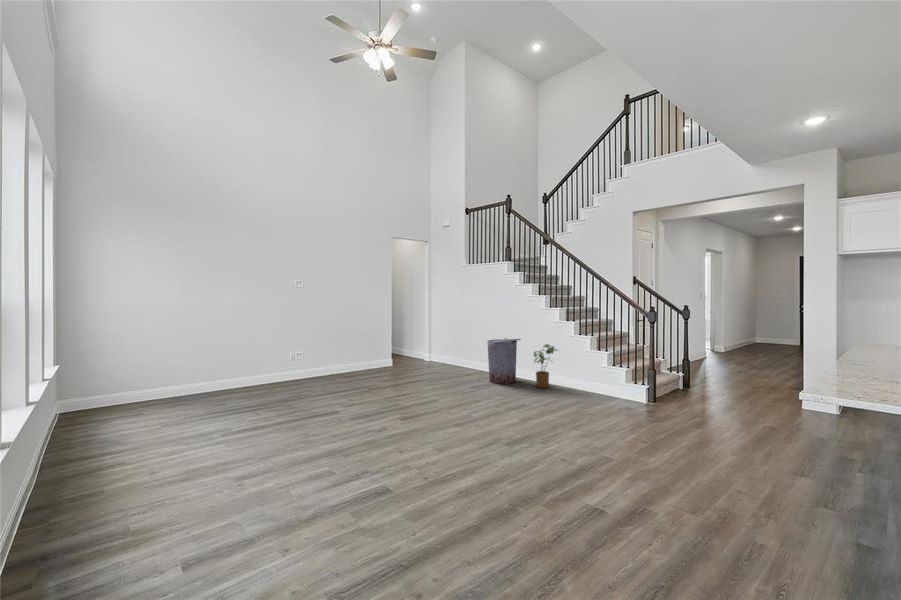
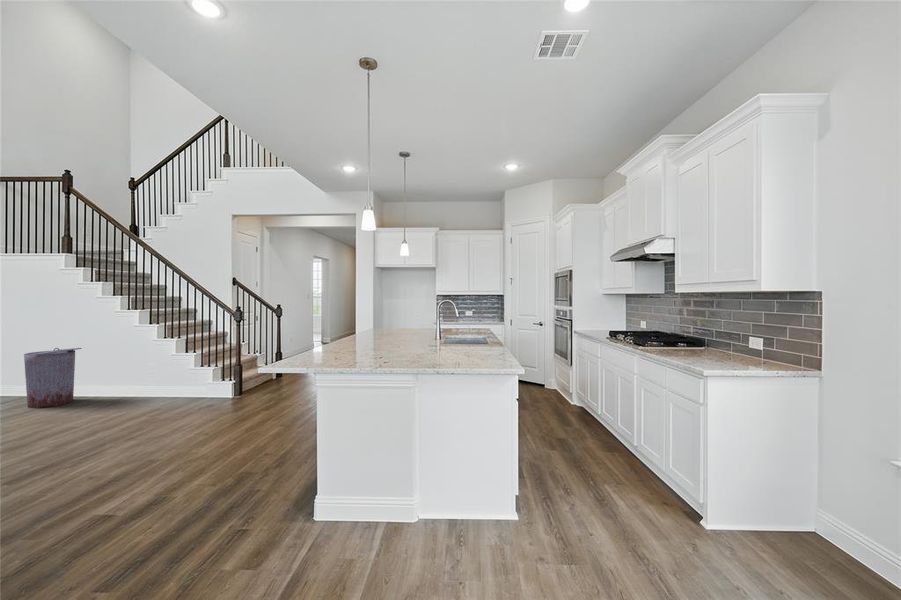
house plant: present [534,344,557,388] -> none [99,351,135,403]

